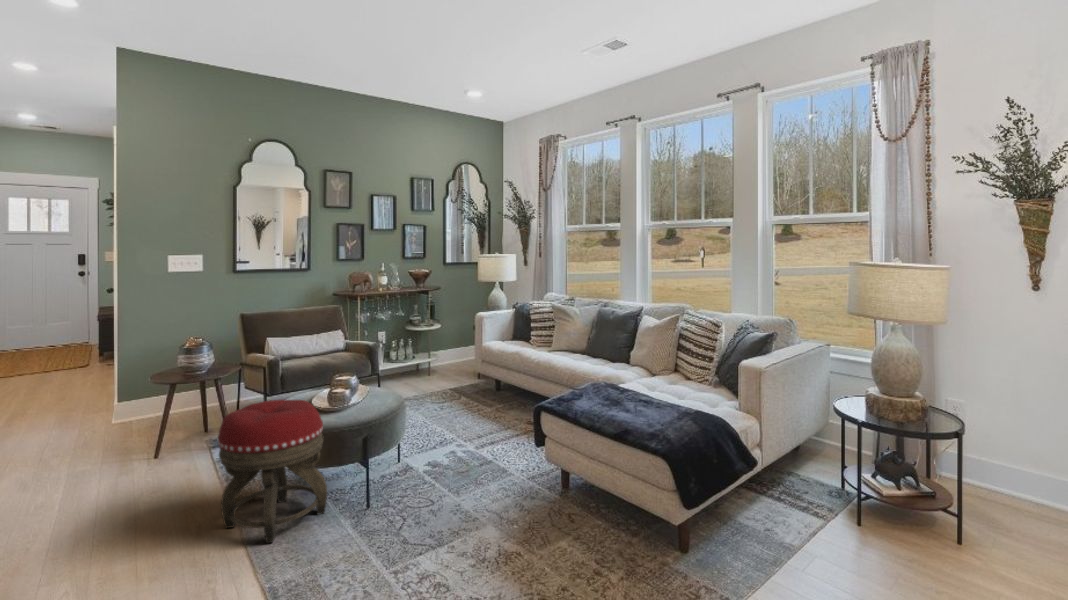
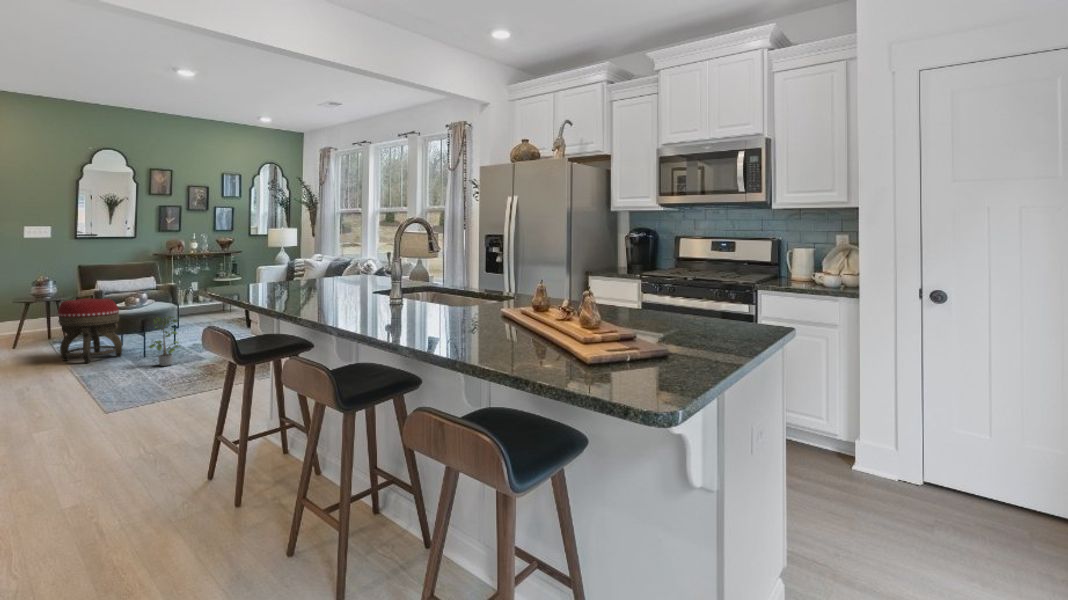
potted plant: none [398,458,466,568] -> present [149,316,179,366]

